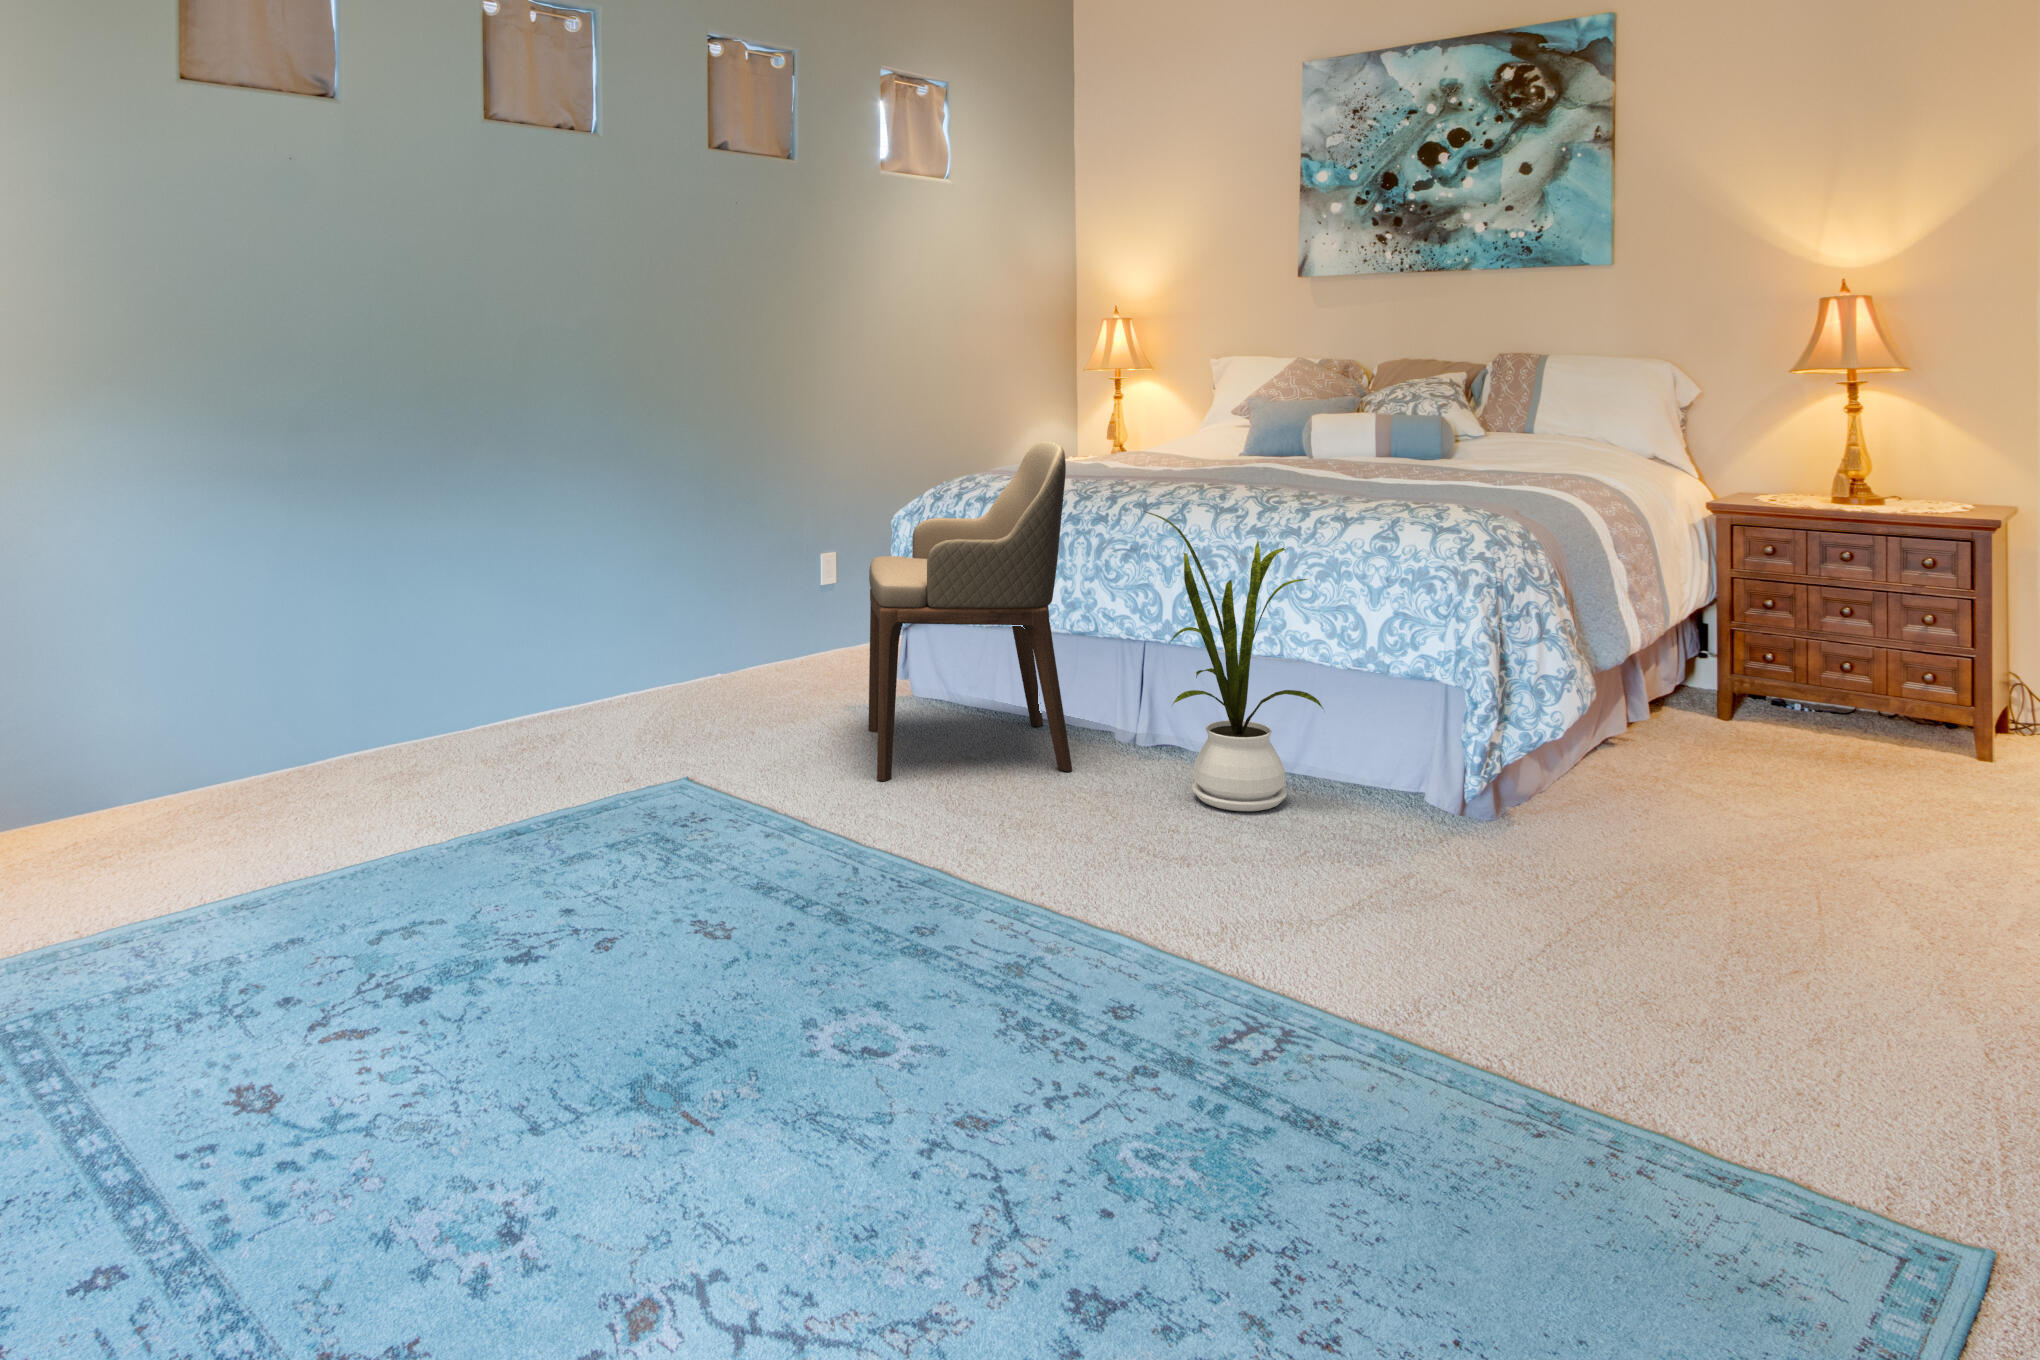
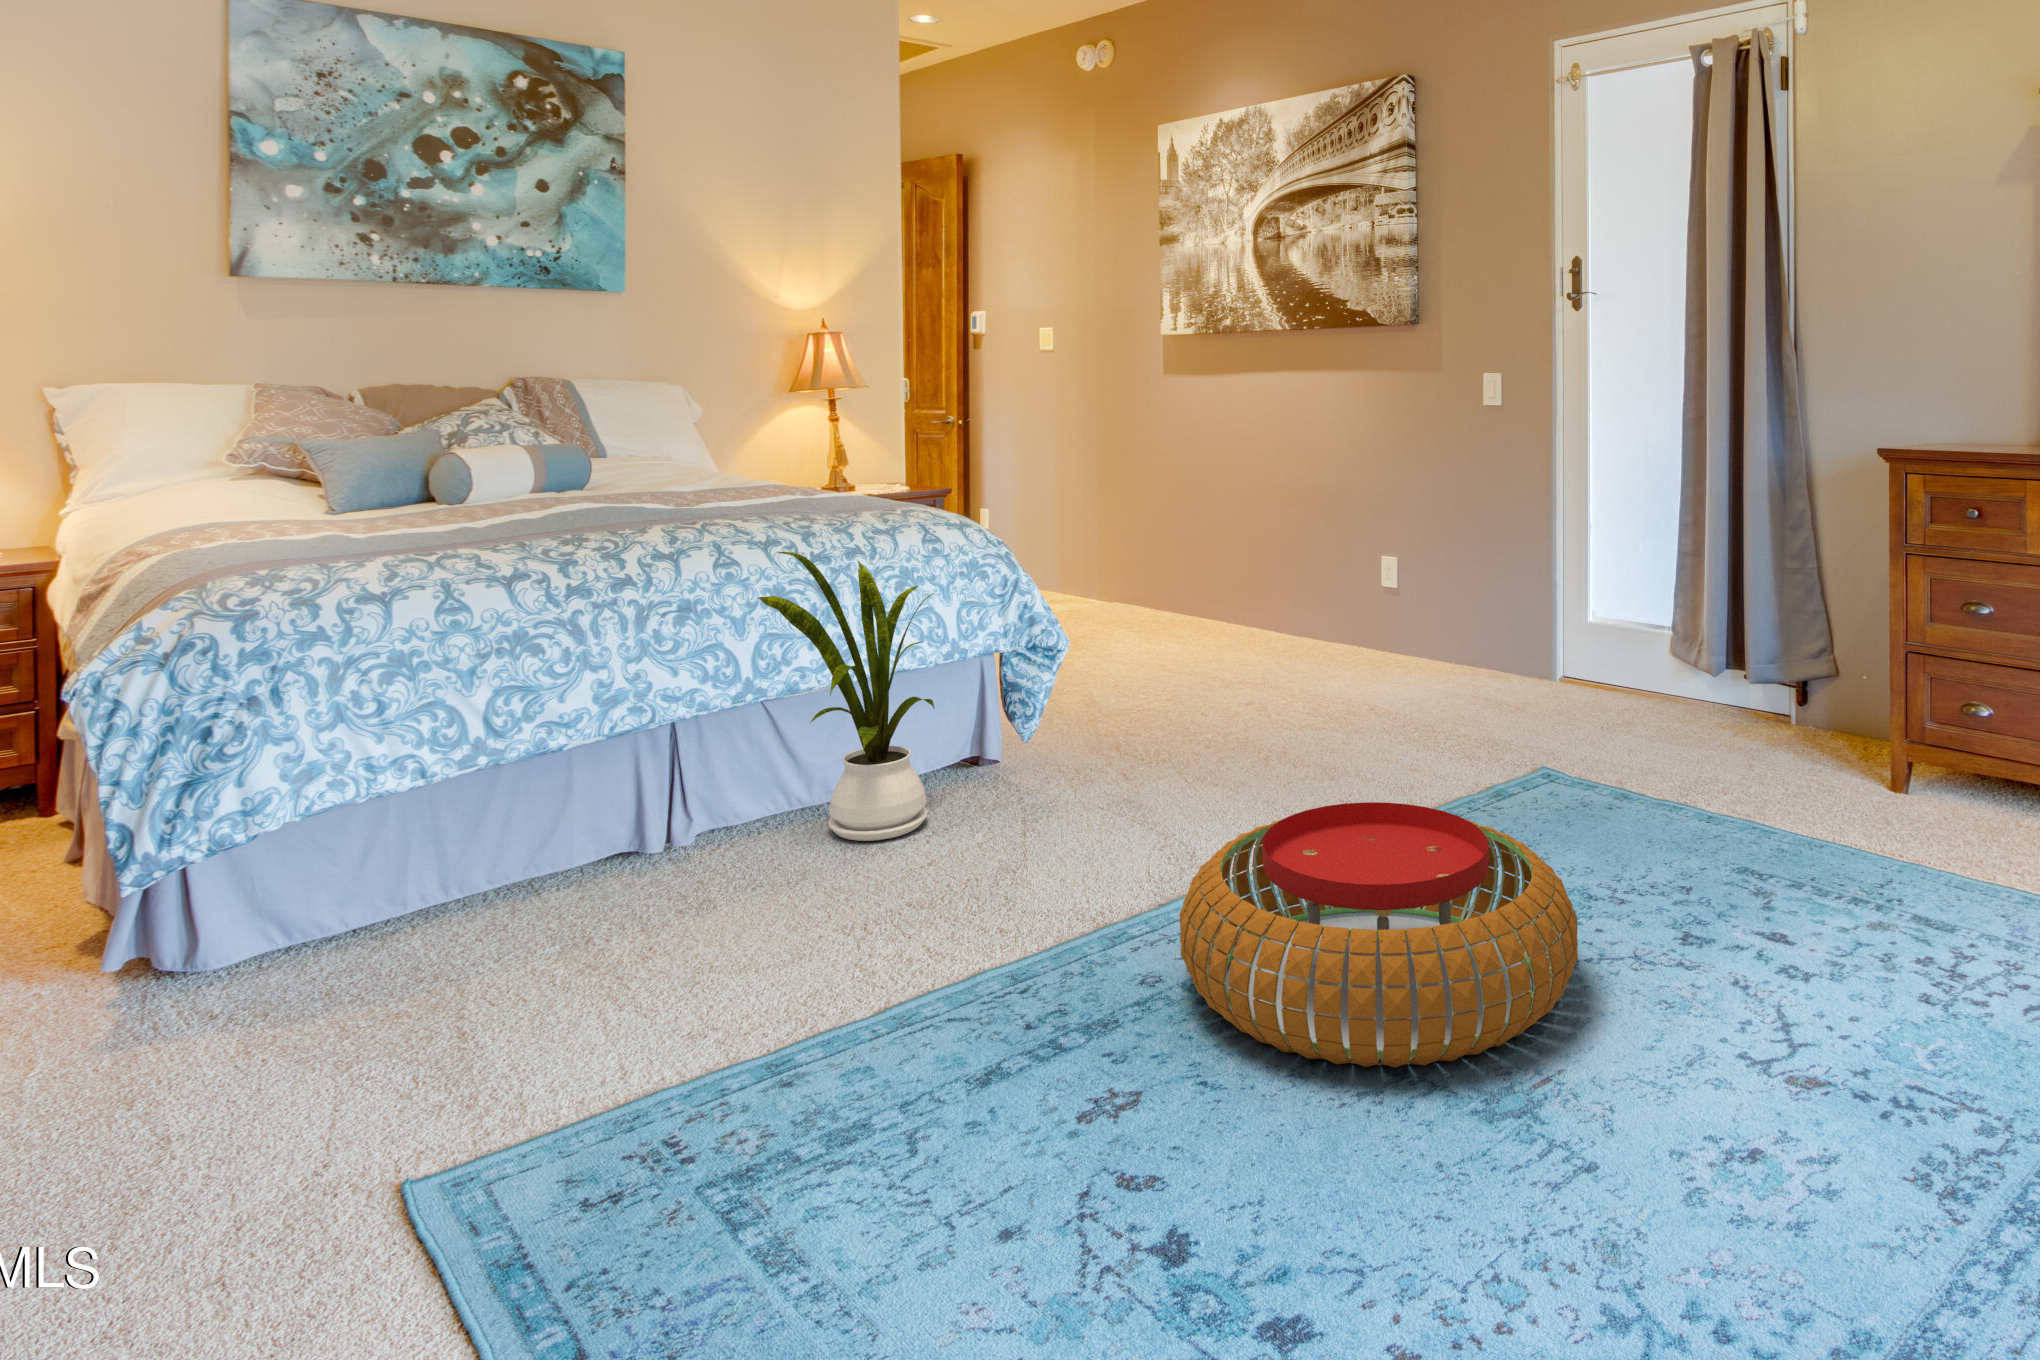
armchair: present [868,441,1072,781] -> none [331,494,715,1024]
pouf: none [676,838,1113,1140] -> present [1179,802,1578,1068]

